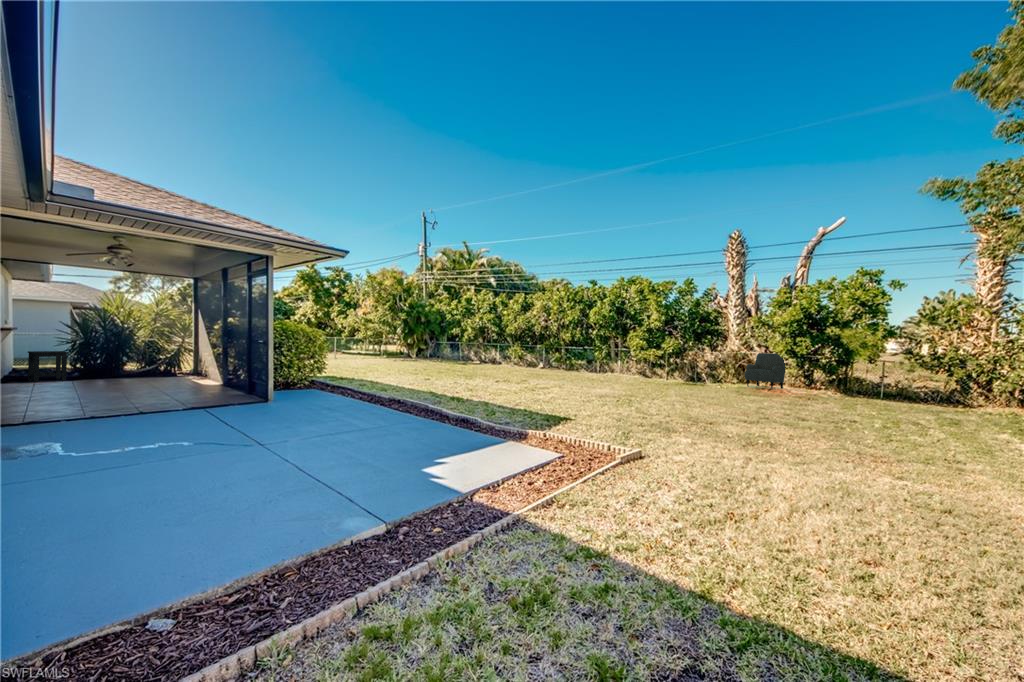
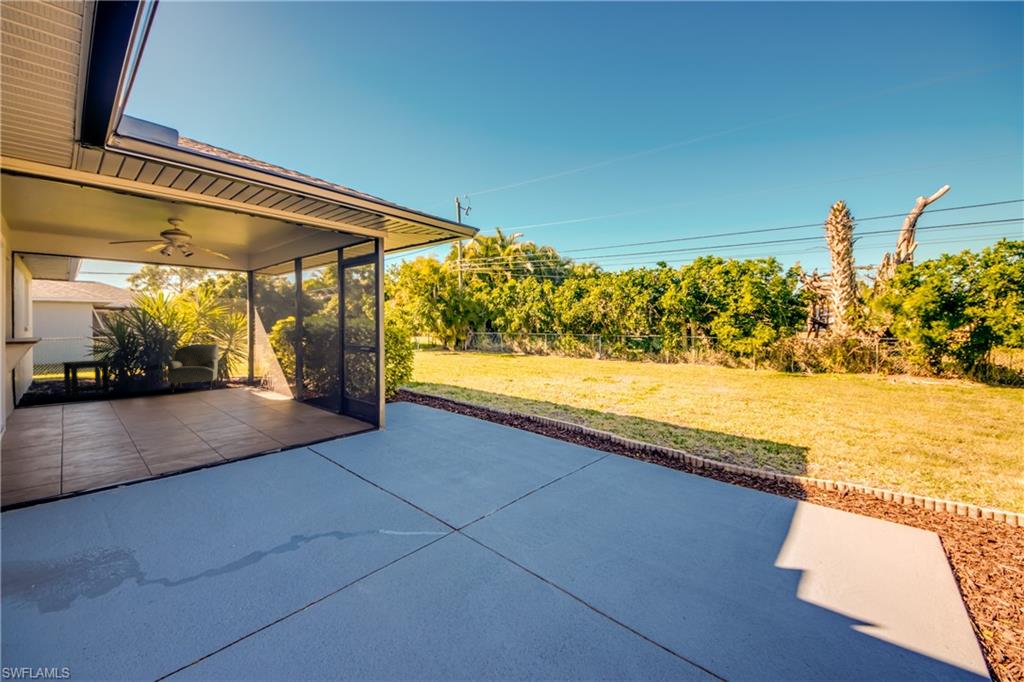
chair: present [745,353,787,389] -> present [167,344,219,392]

